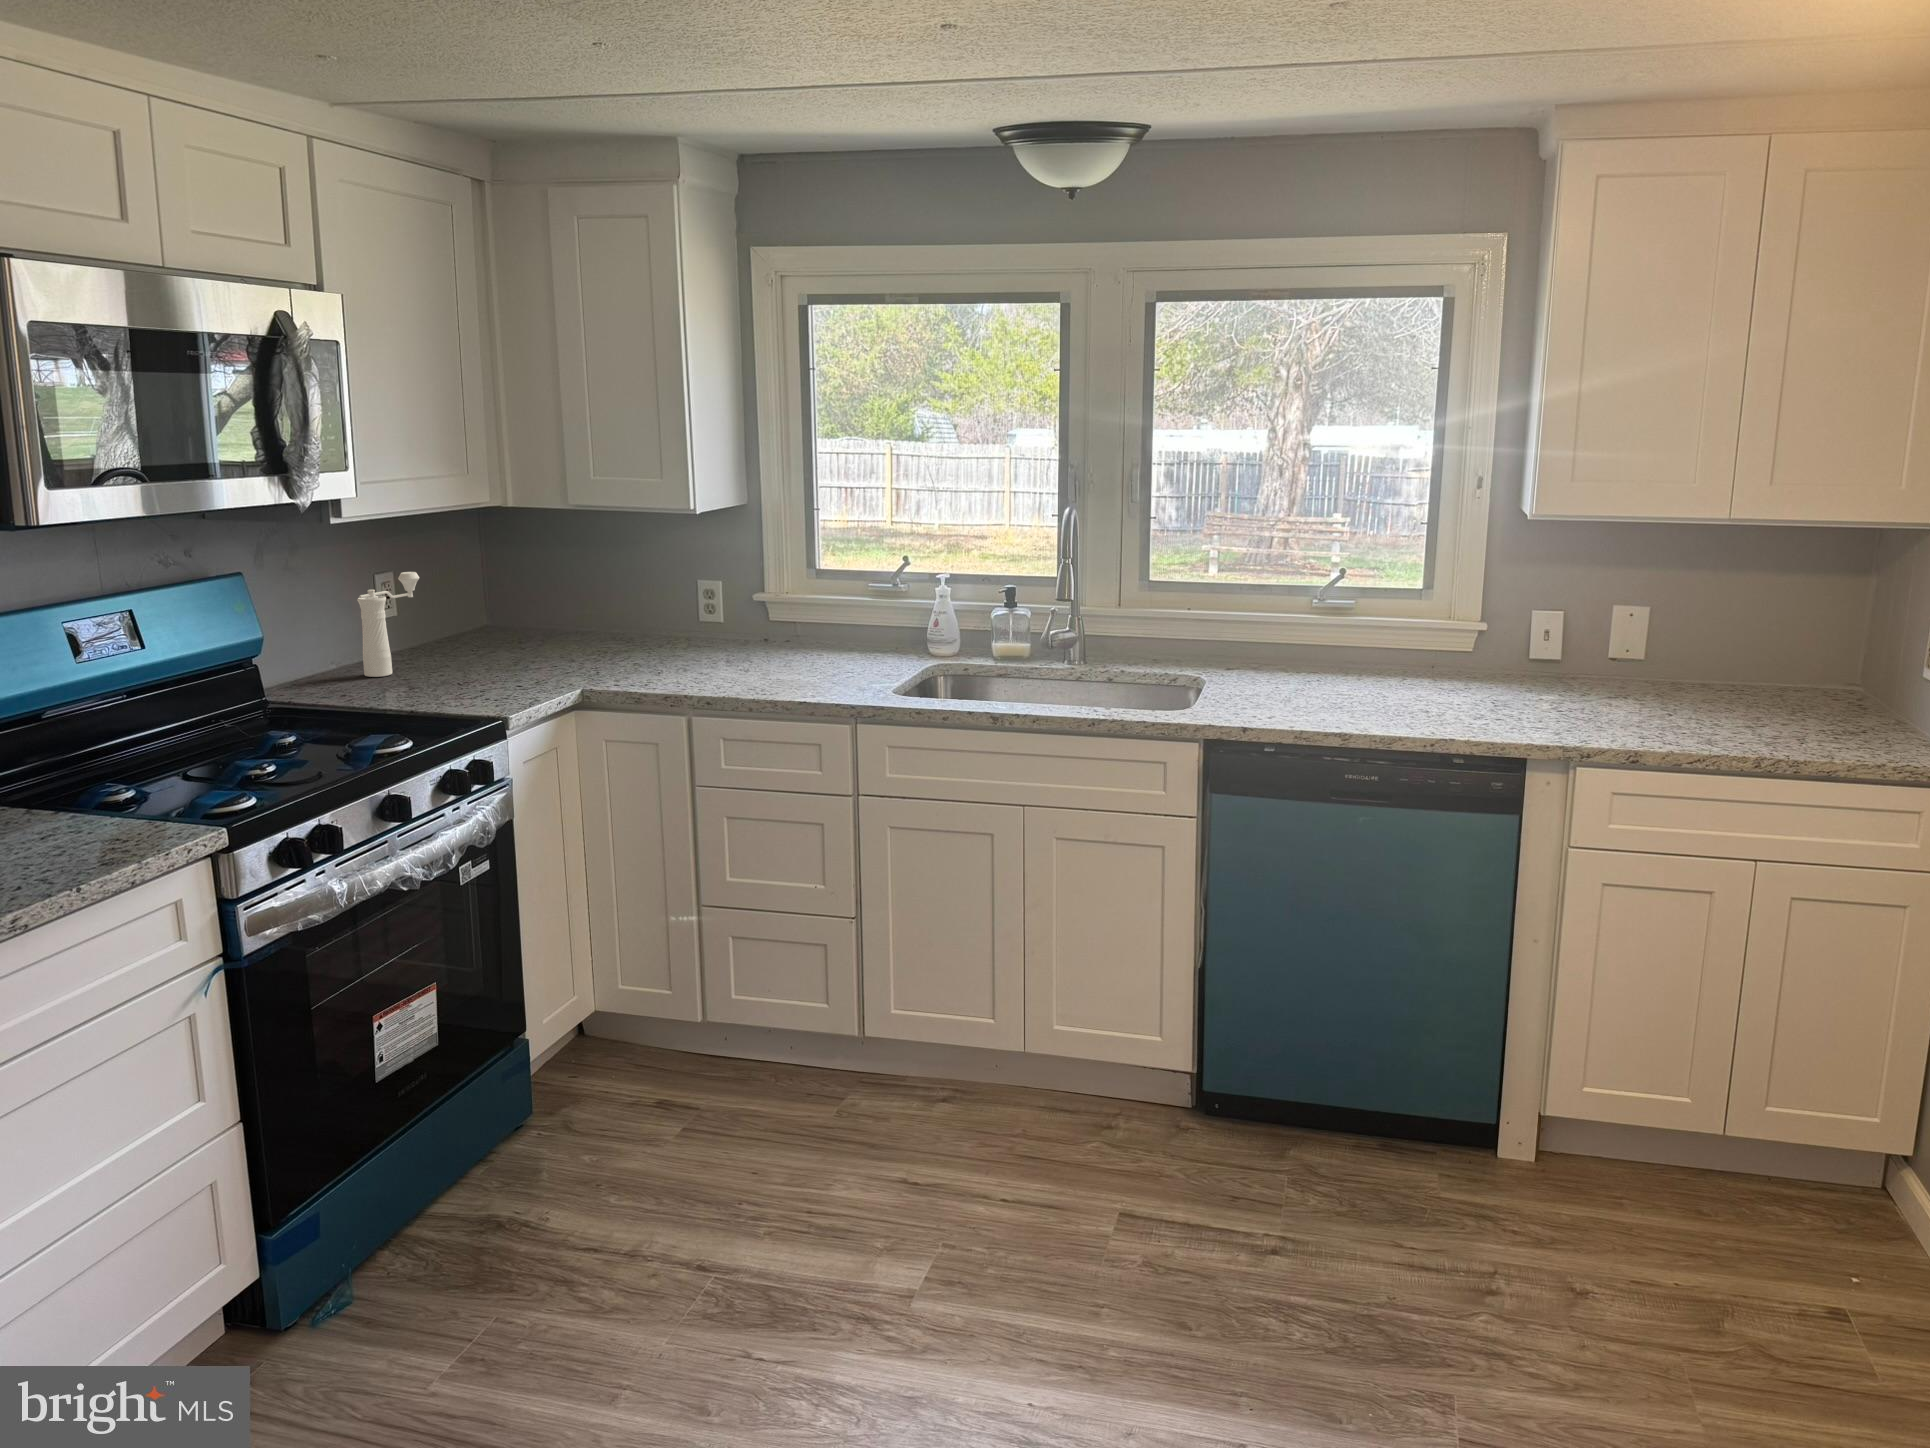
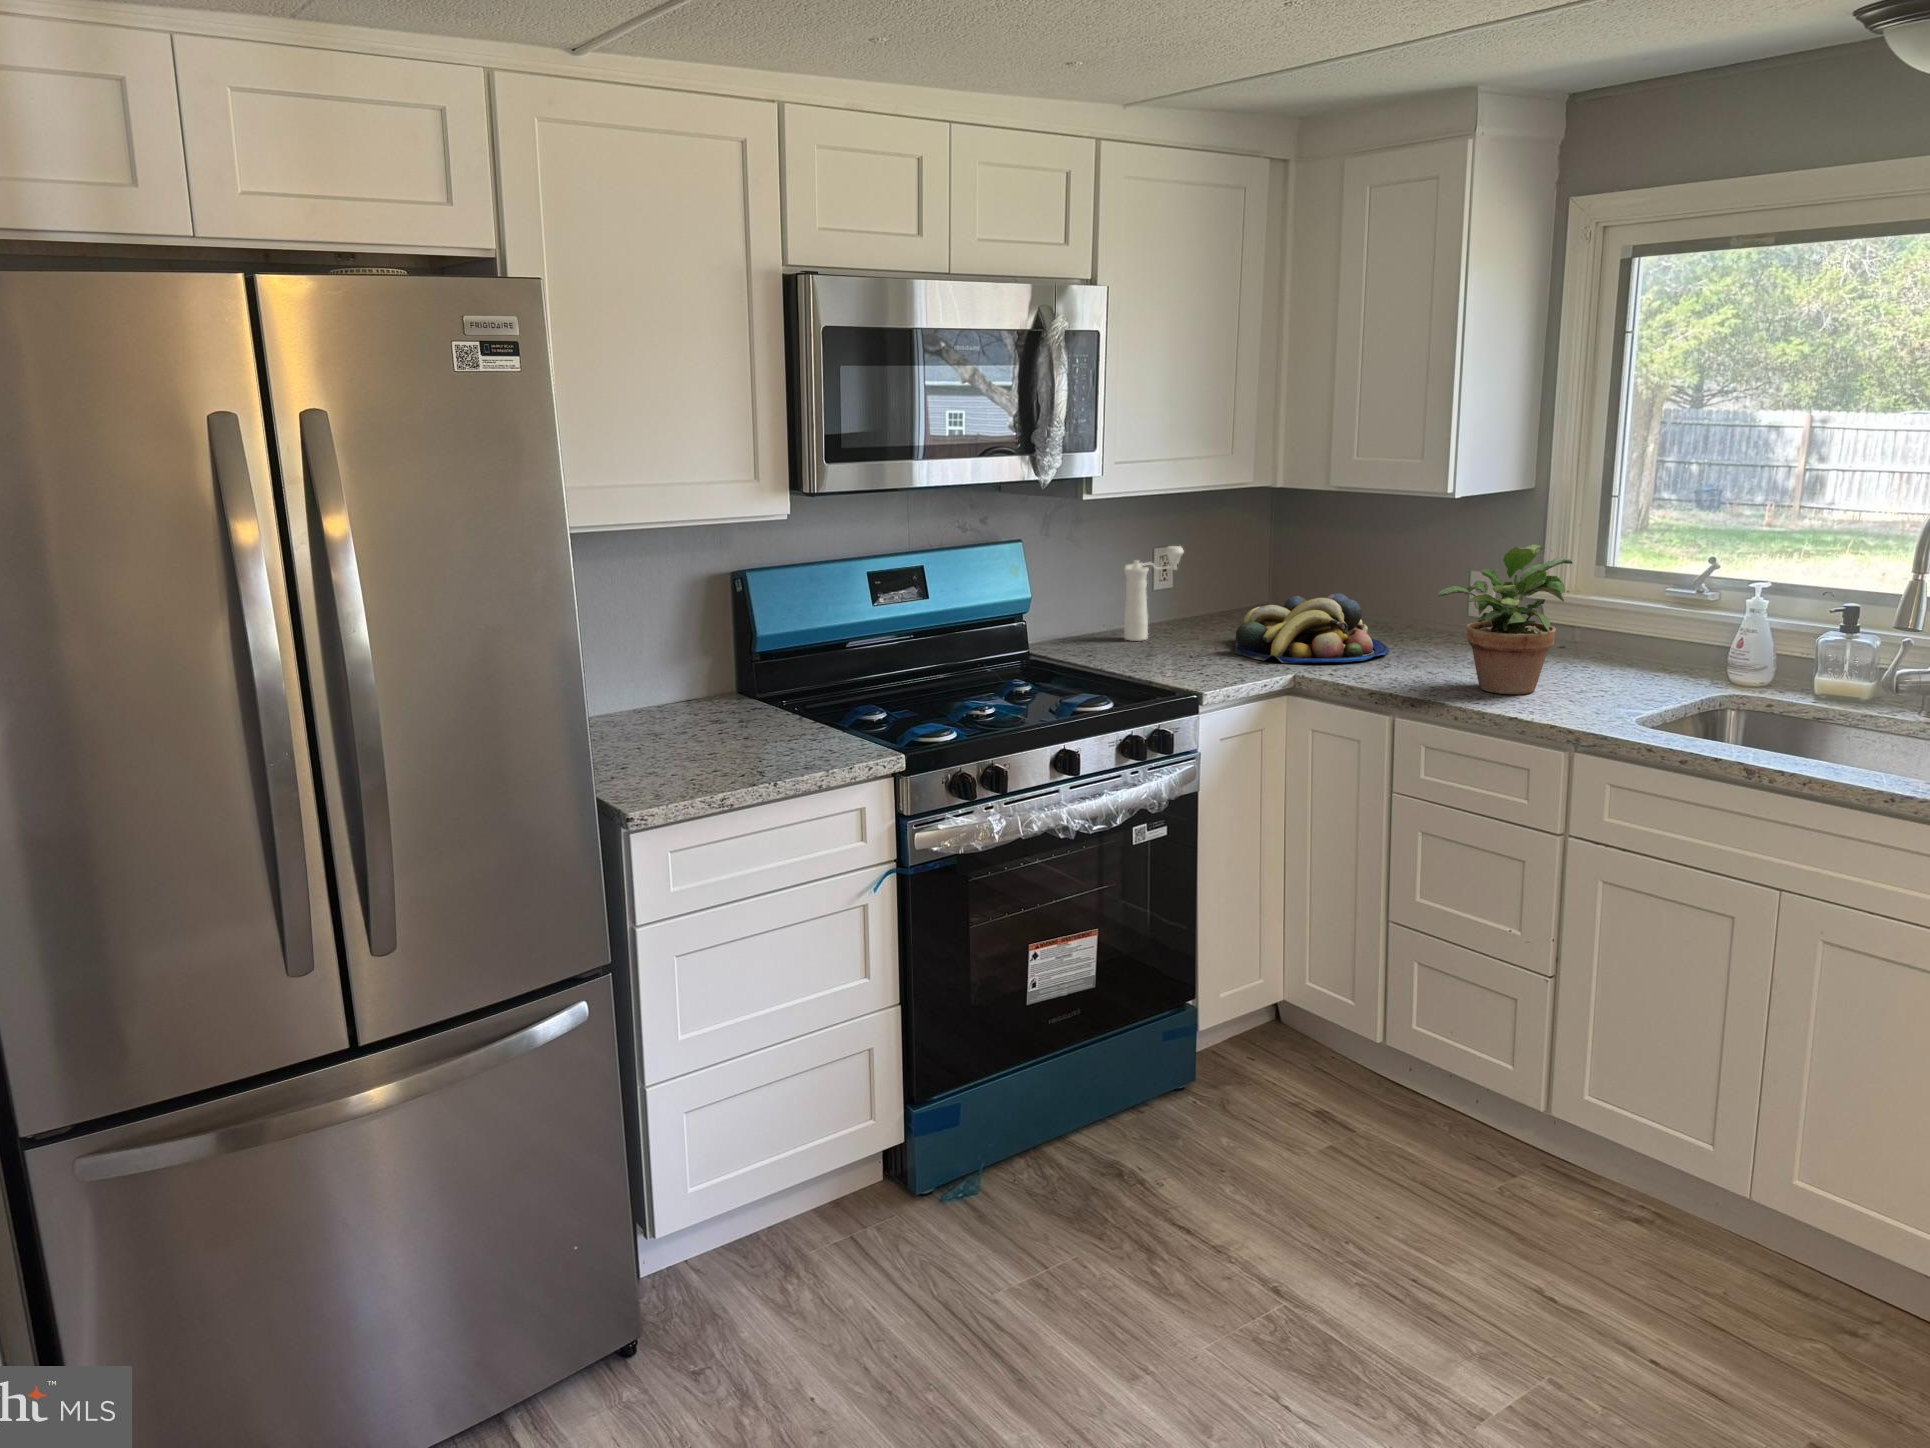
potted plant: none [708,549,816,684] -> present [1438,544,1572,694]
fruit bowl: none [495,608,649,681] -> present [1234,593,1389,663]

